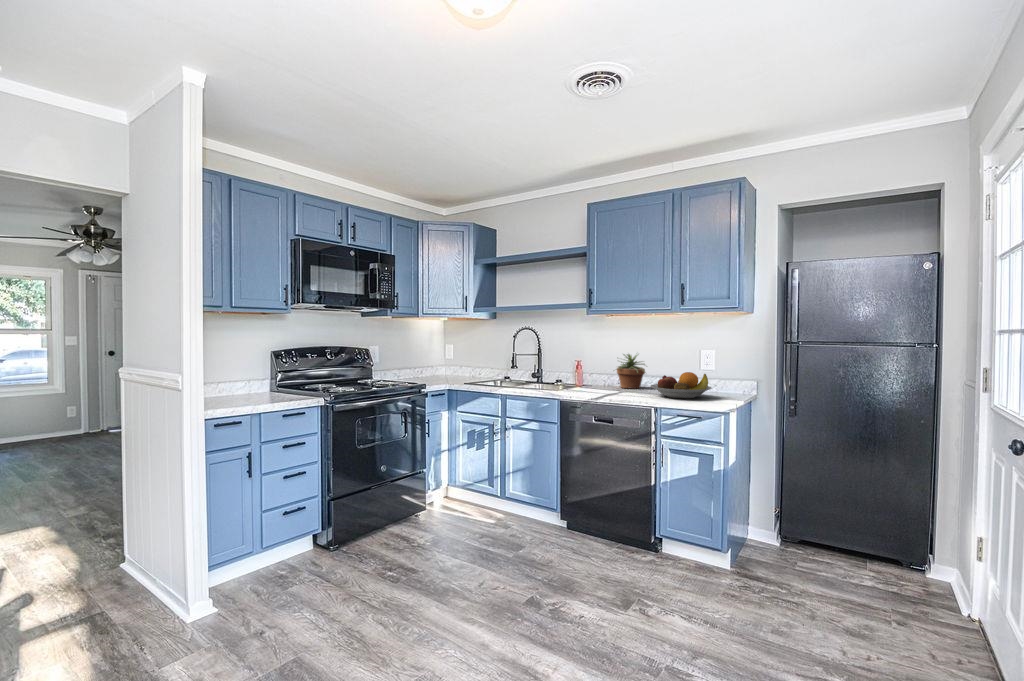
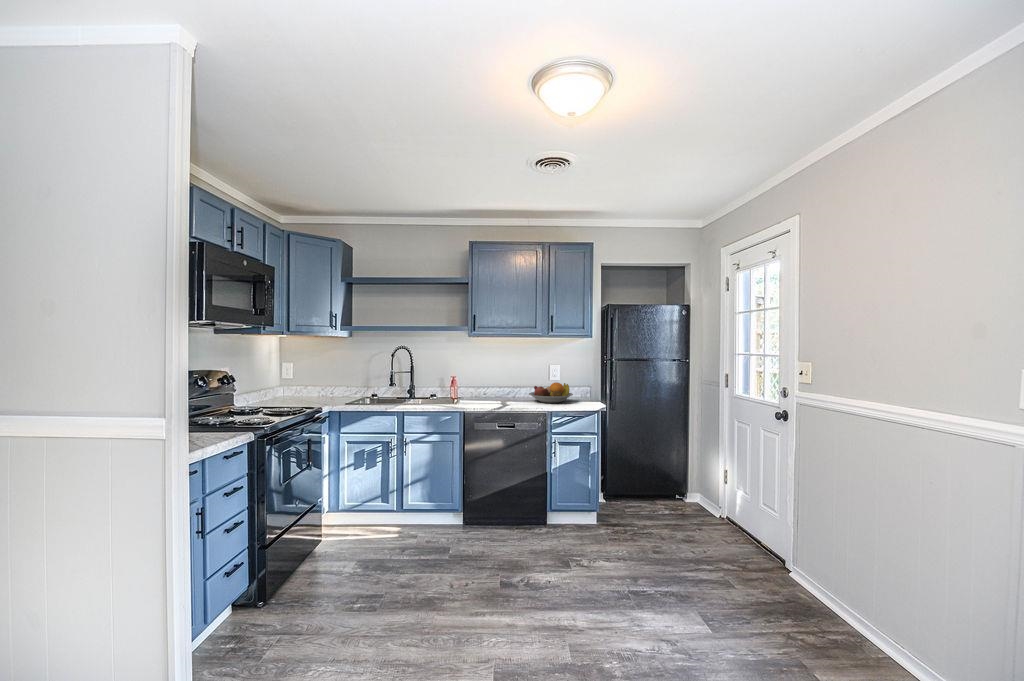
potted plant: present [616,354,646,389] -> none [482,367,512,398]

